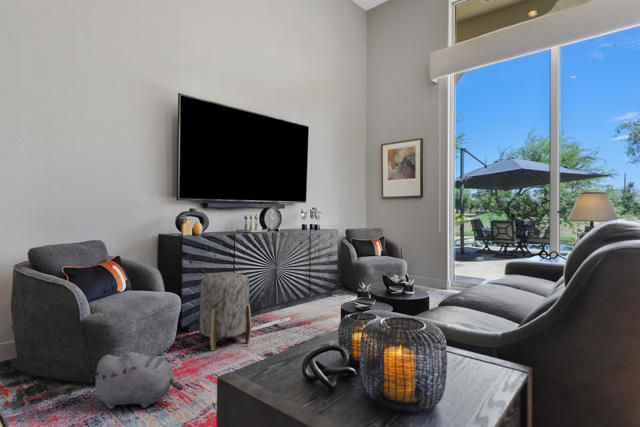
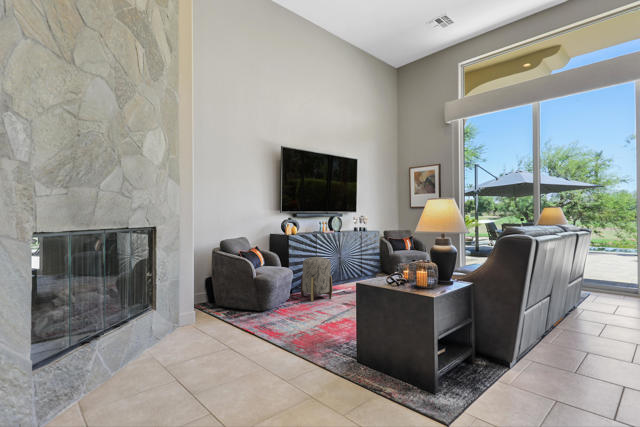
plush toy: present [91,352,183,408] -> none [266,293,311,320]

